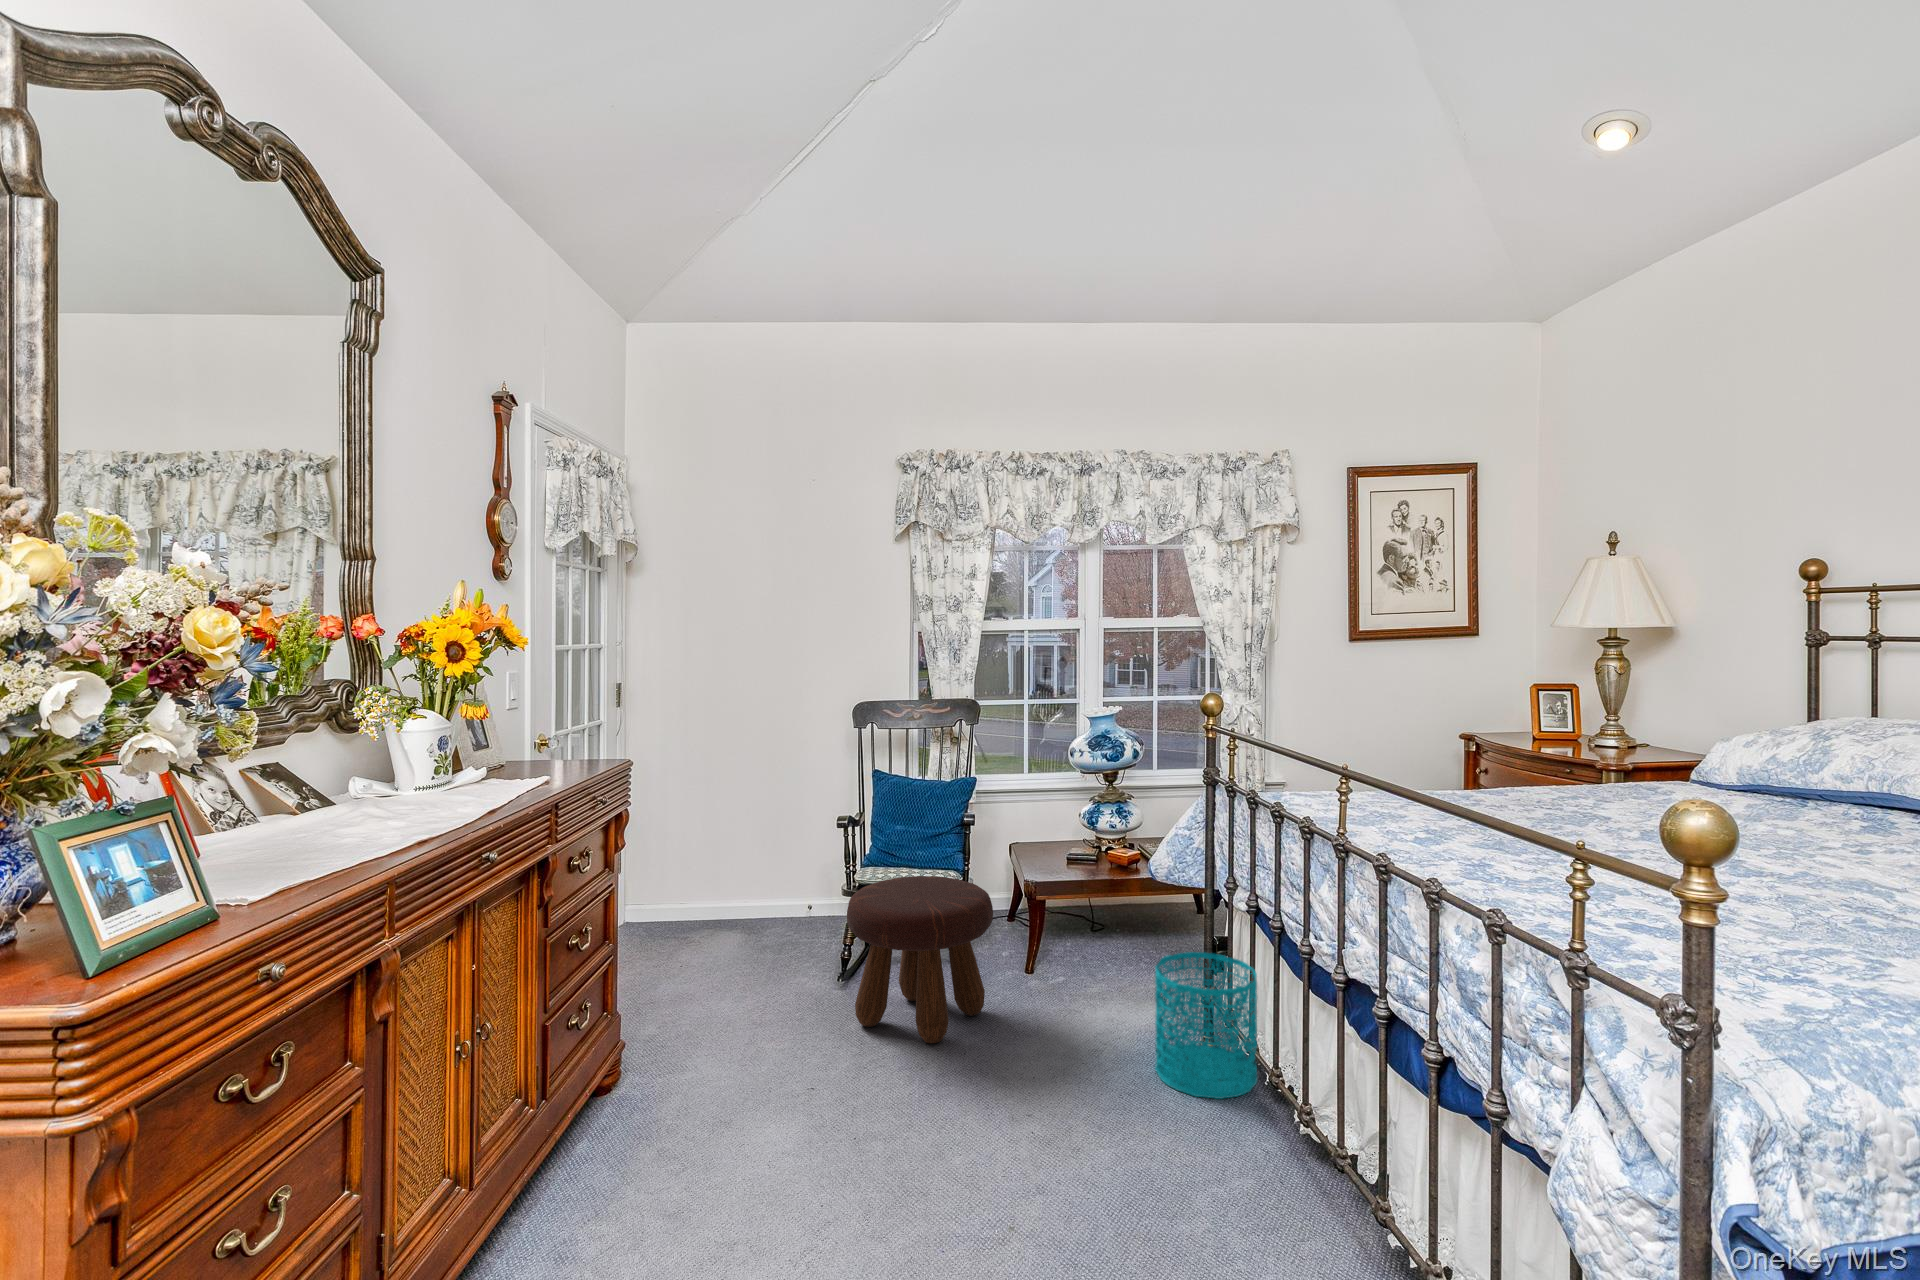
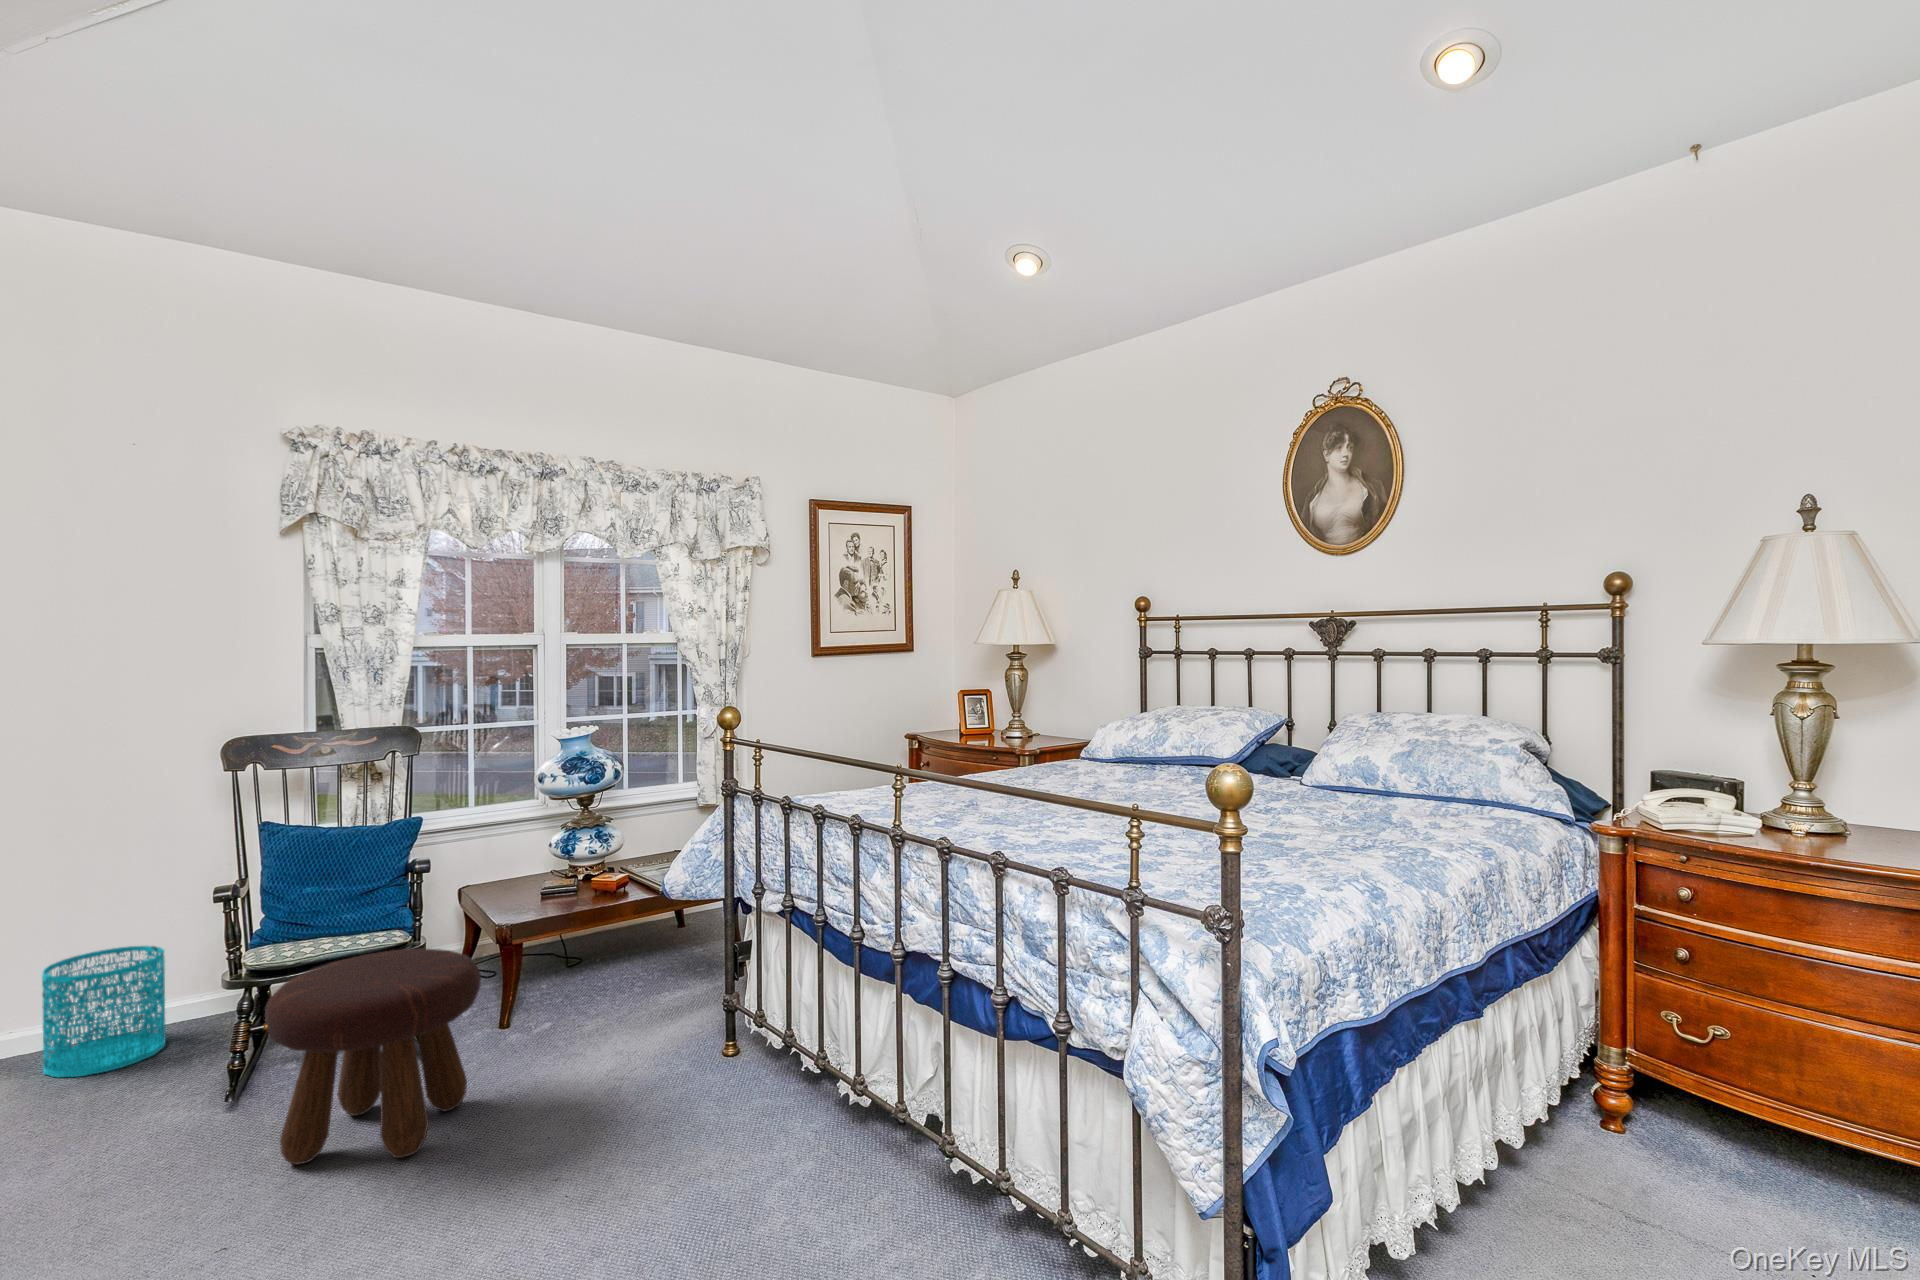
wastebasket: present [1155,952,1257,1099] -> present [42,946,166,1077]

